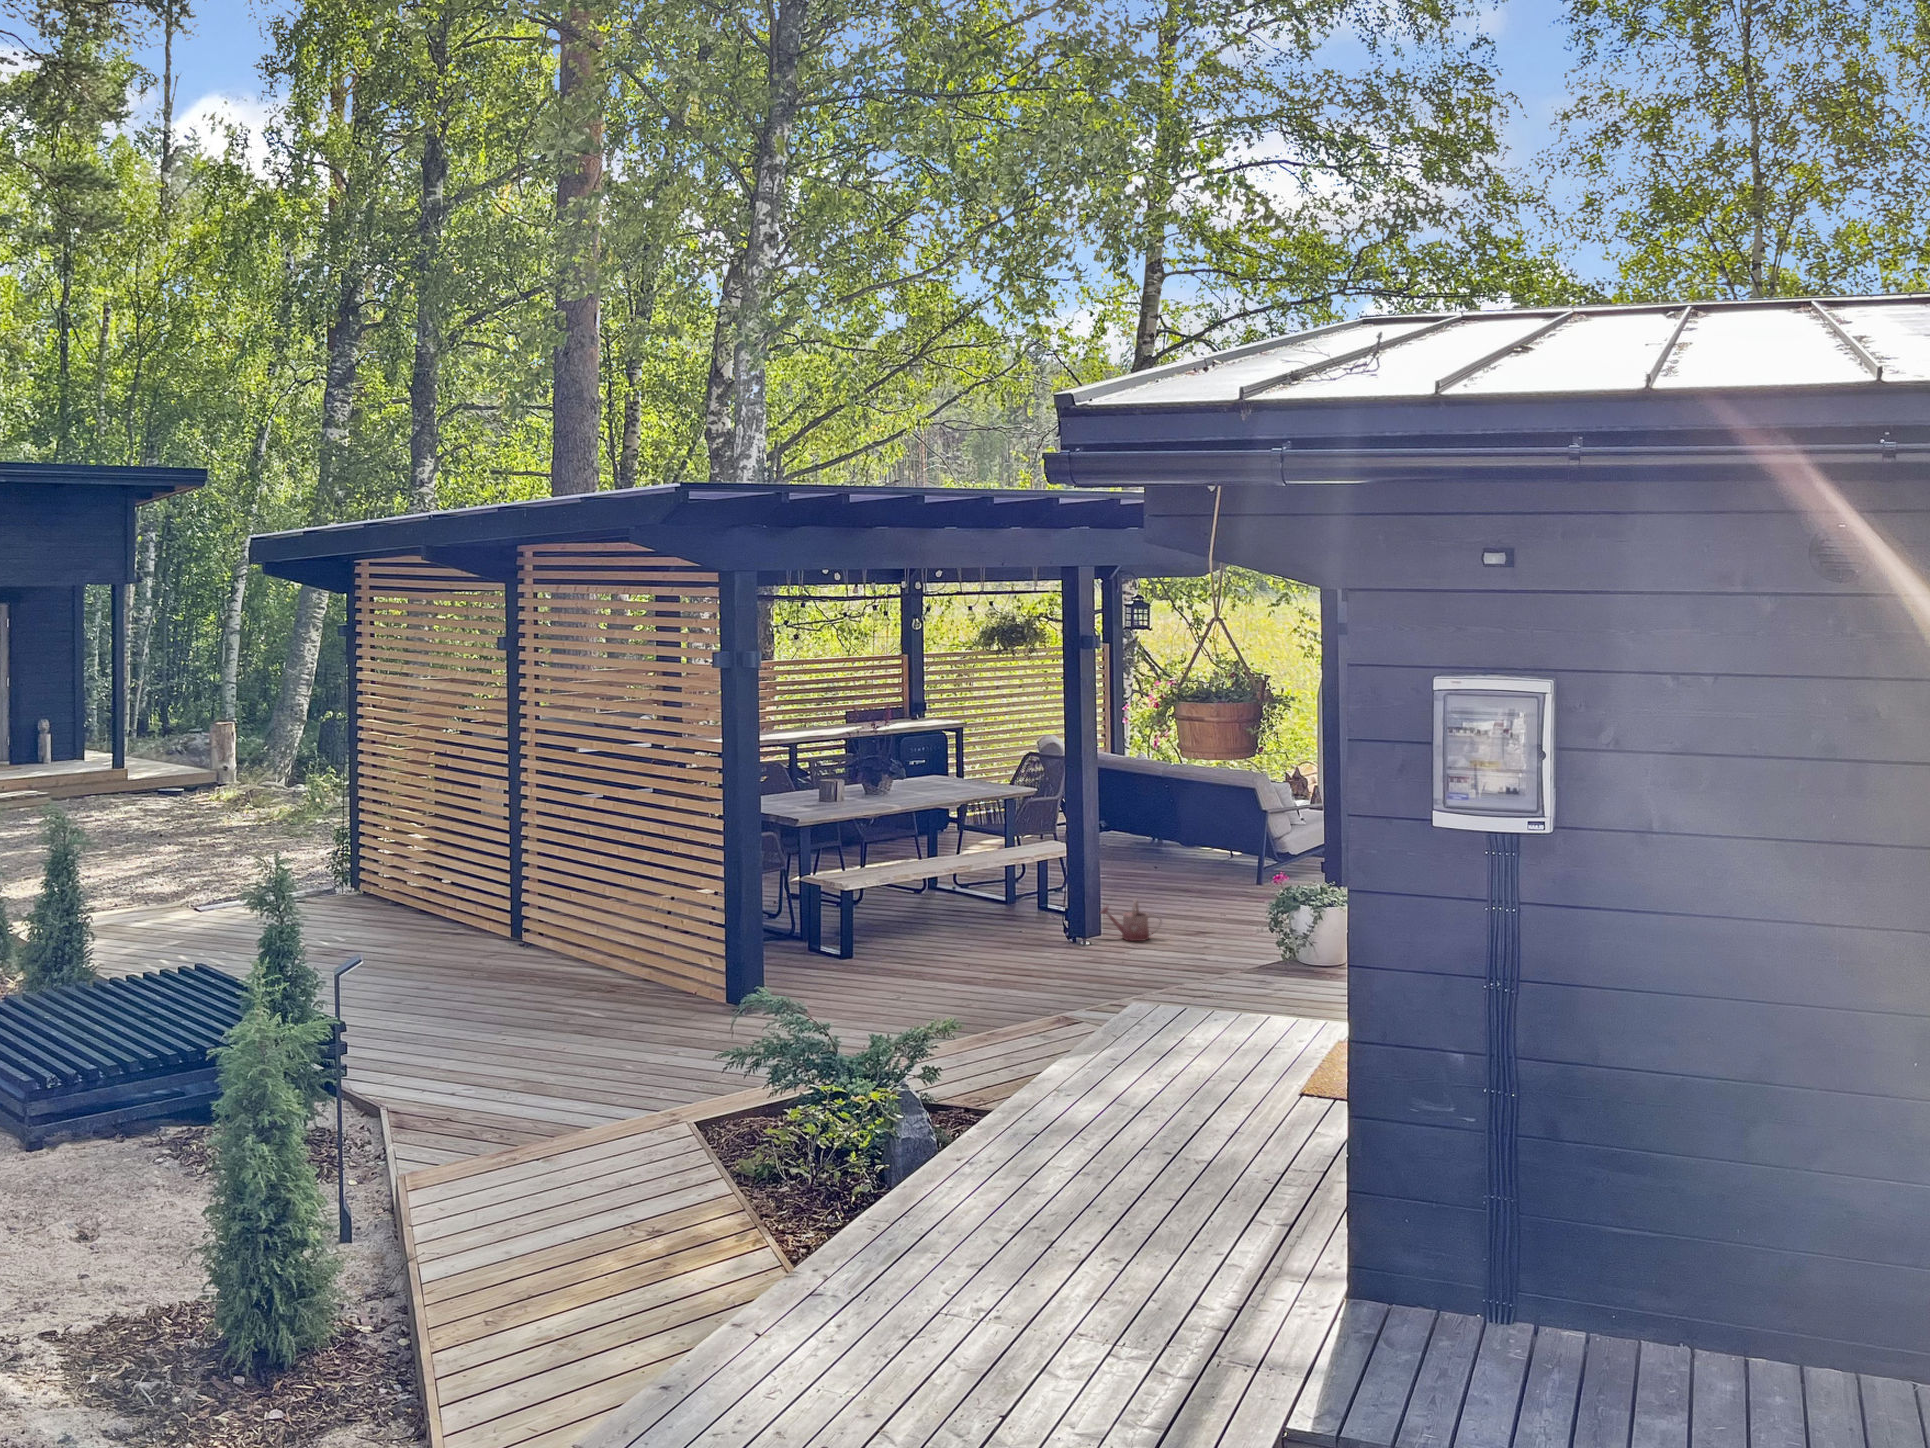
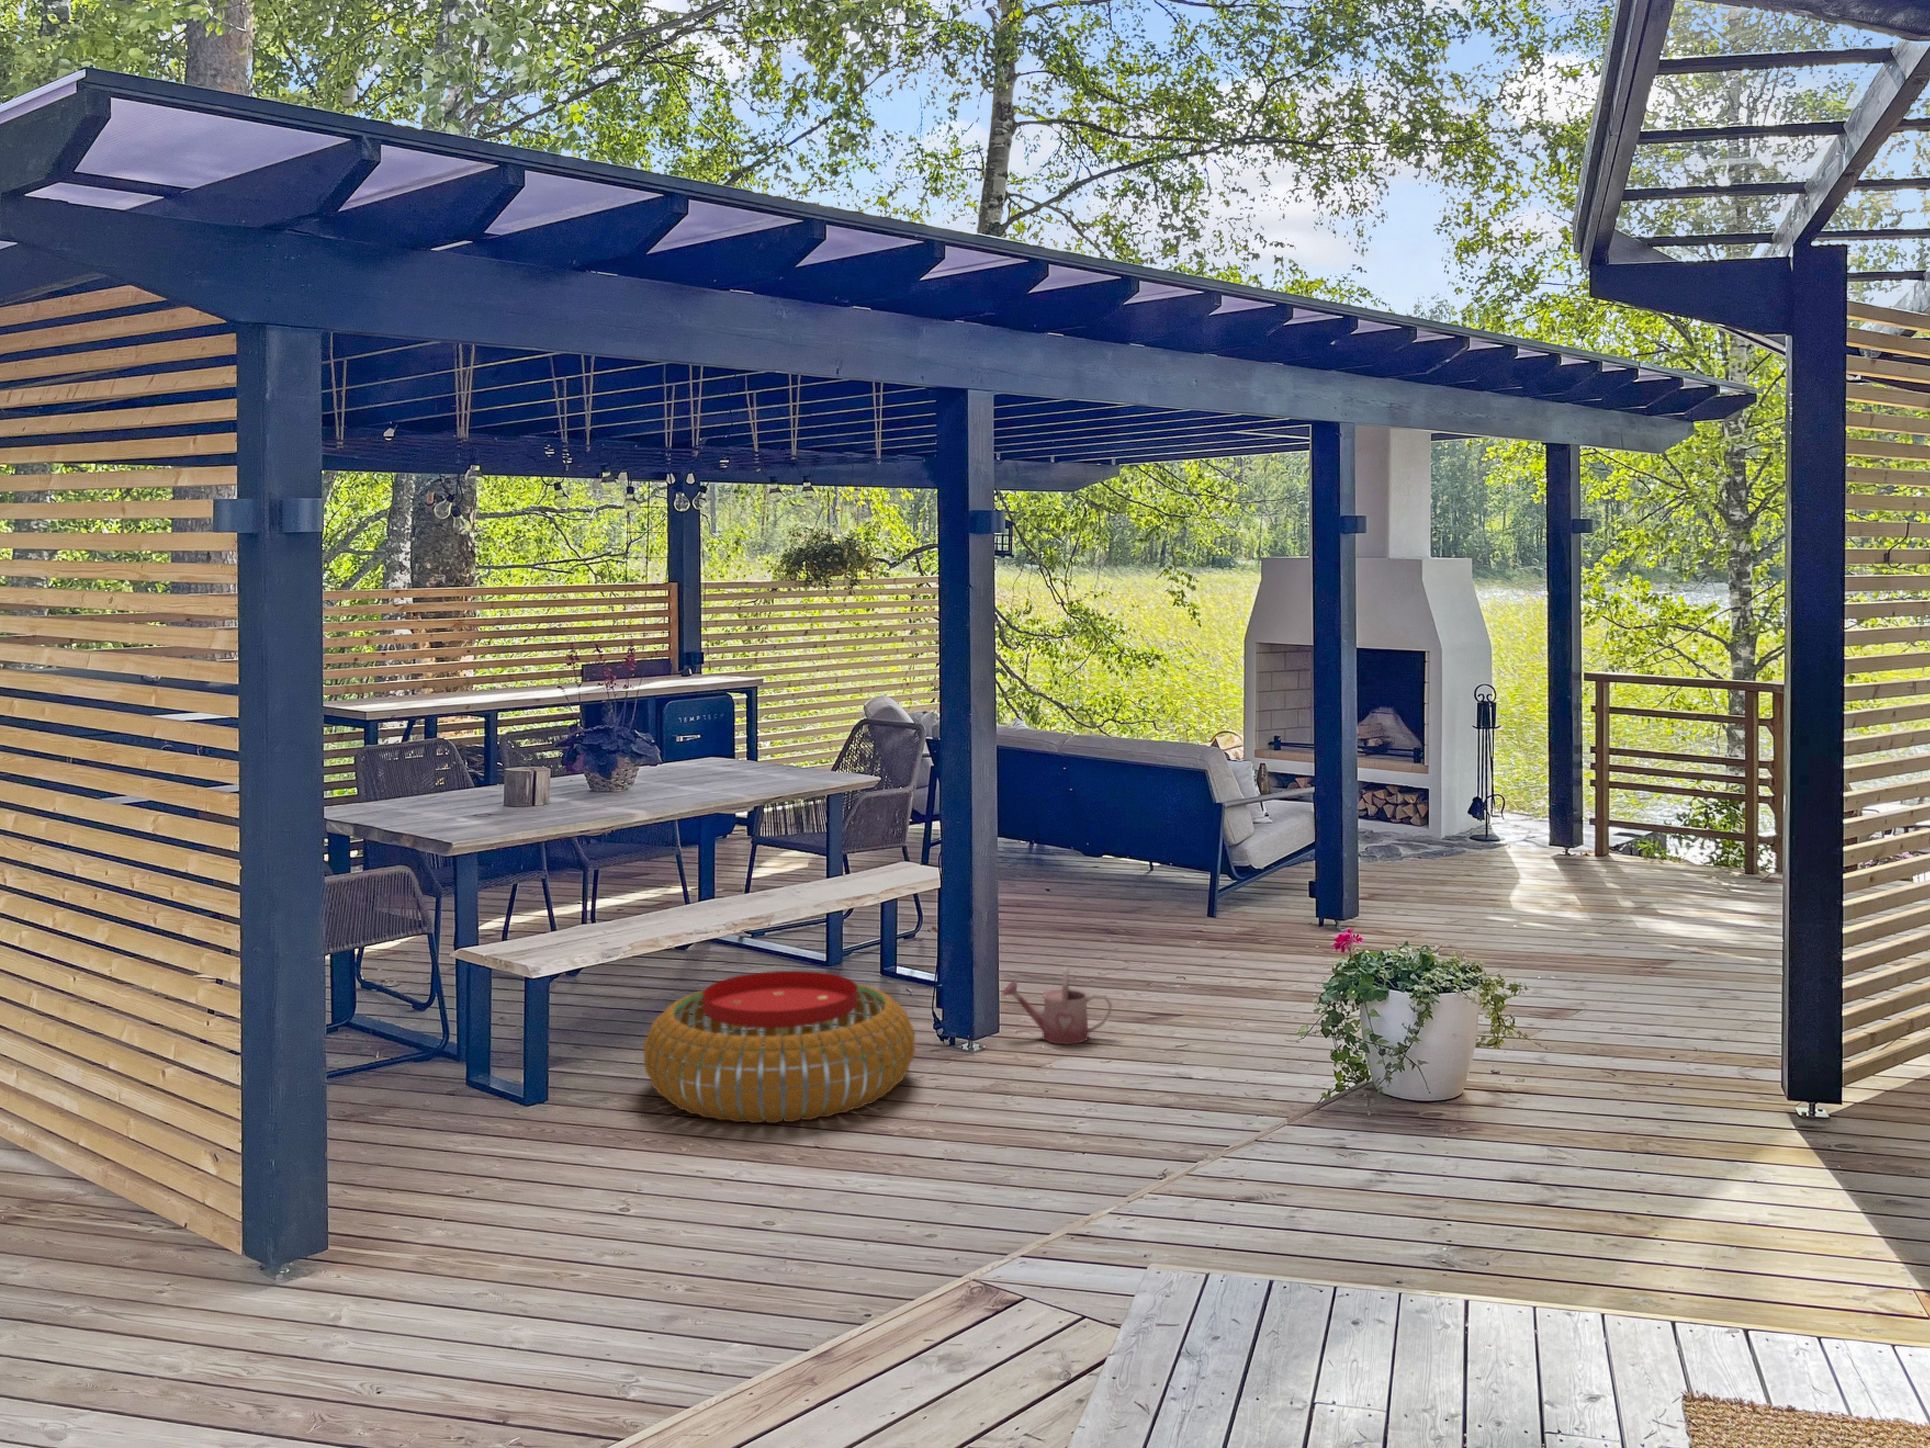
pouf: none [906,895,1047,965] -> present [643,971,915,1123]

